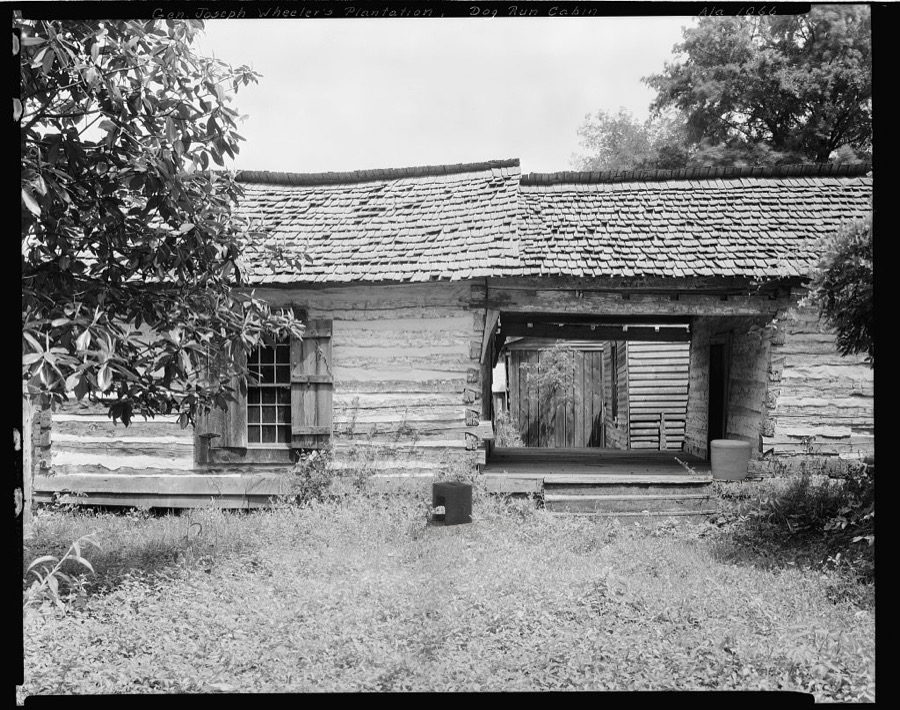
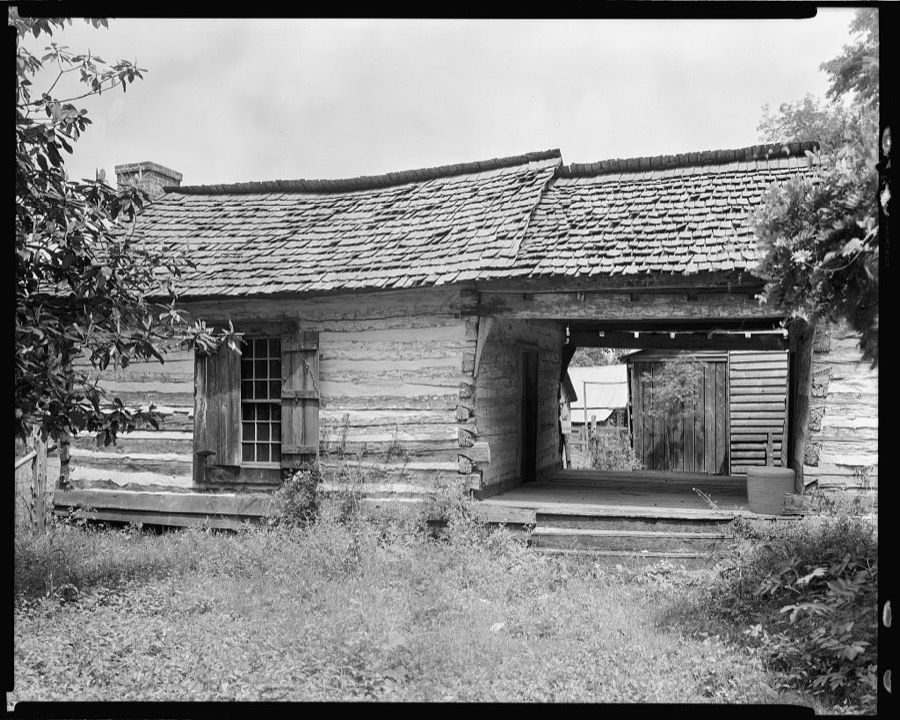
stool: present [432,481,472,525] -> none [412,507,452,556]

